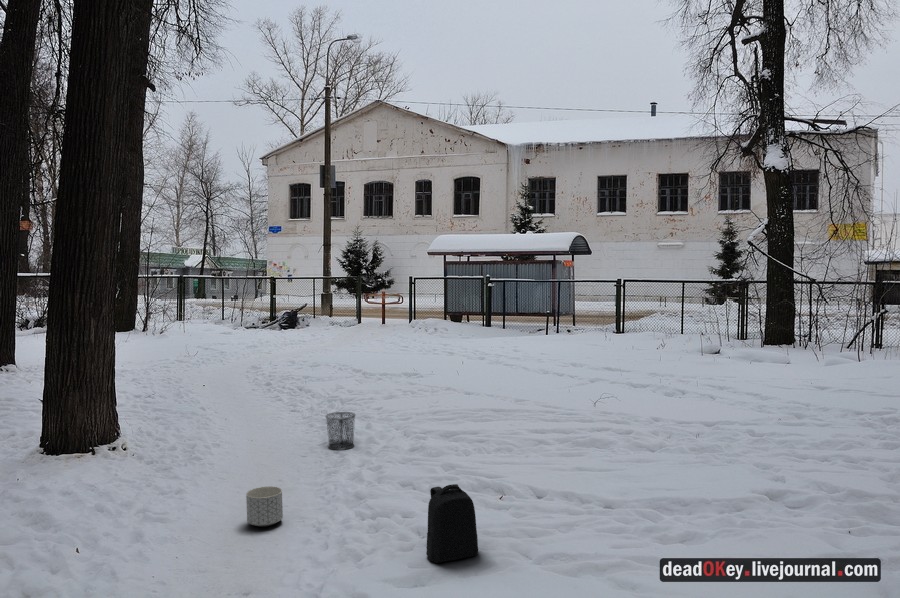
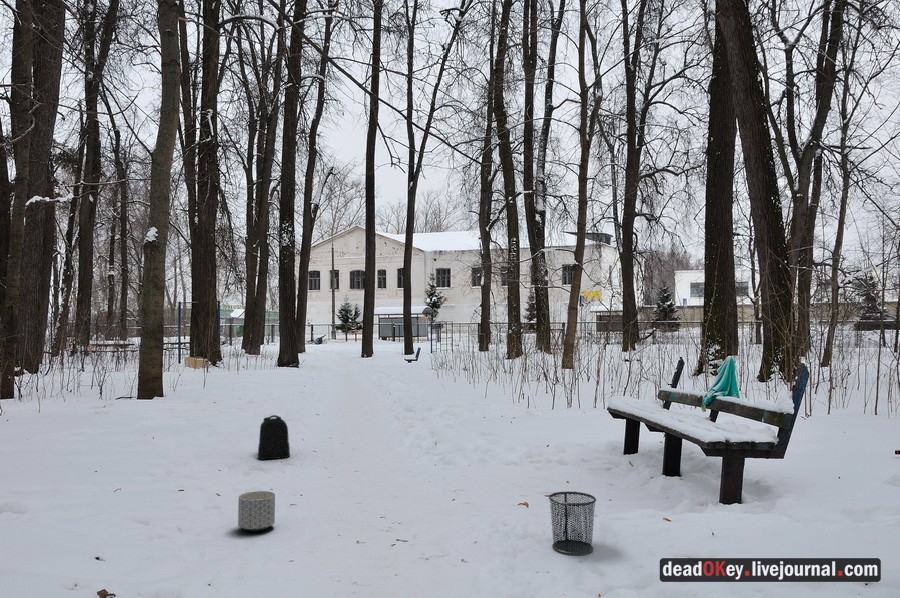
waste bin: present [326,412,355,450] -> present [549,491,596,555]
backpack: present [426,484,478,563] -> present [258,415,290,460]

